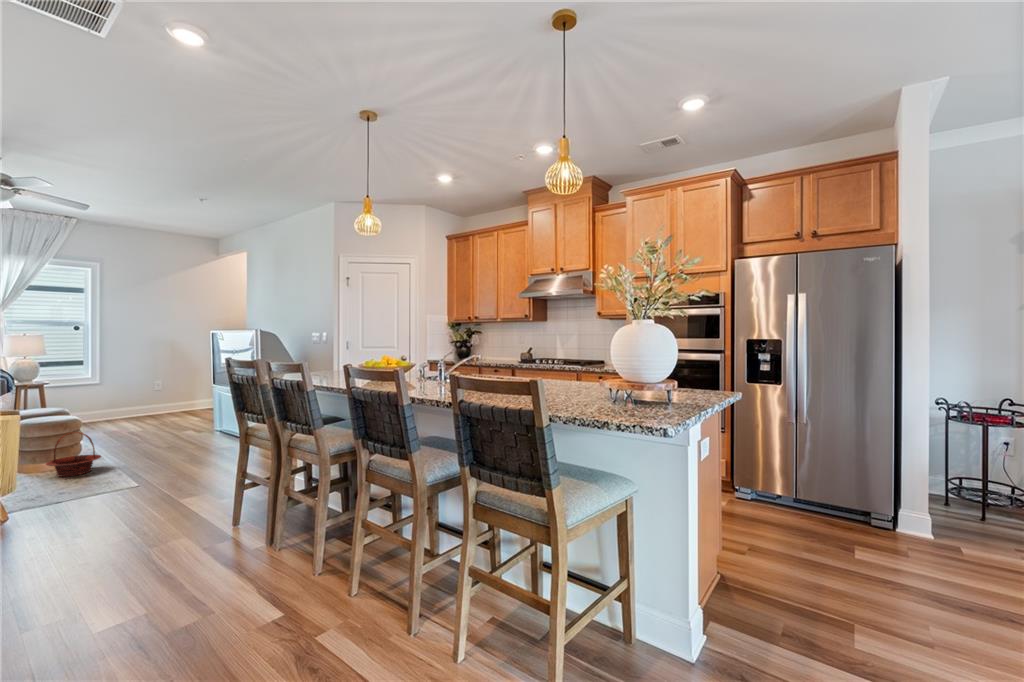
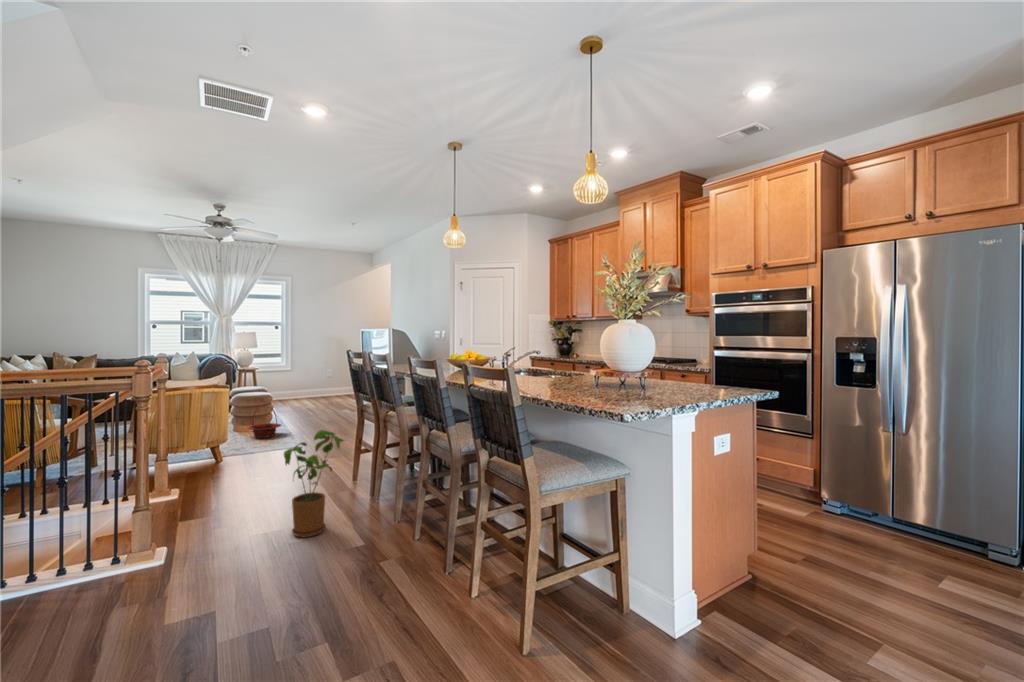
house plant: none [150,466,245,619] -> present [284,430,345,537]

